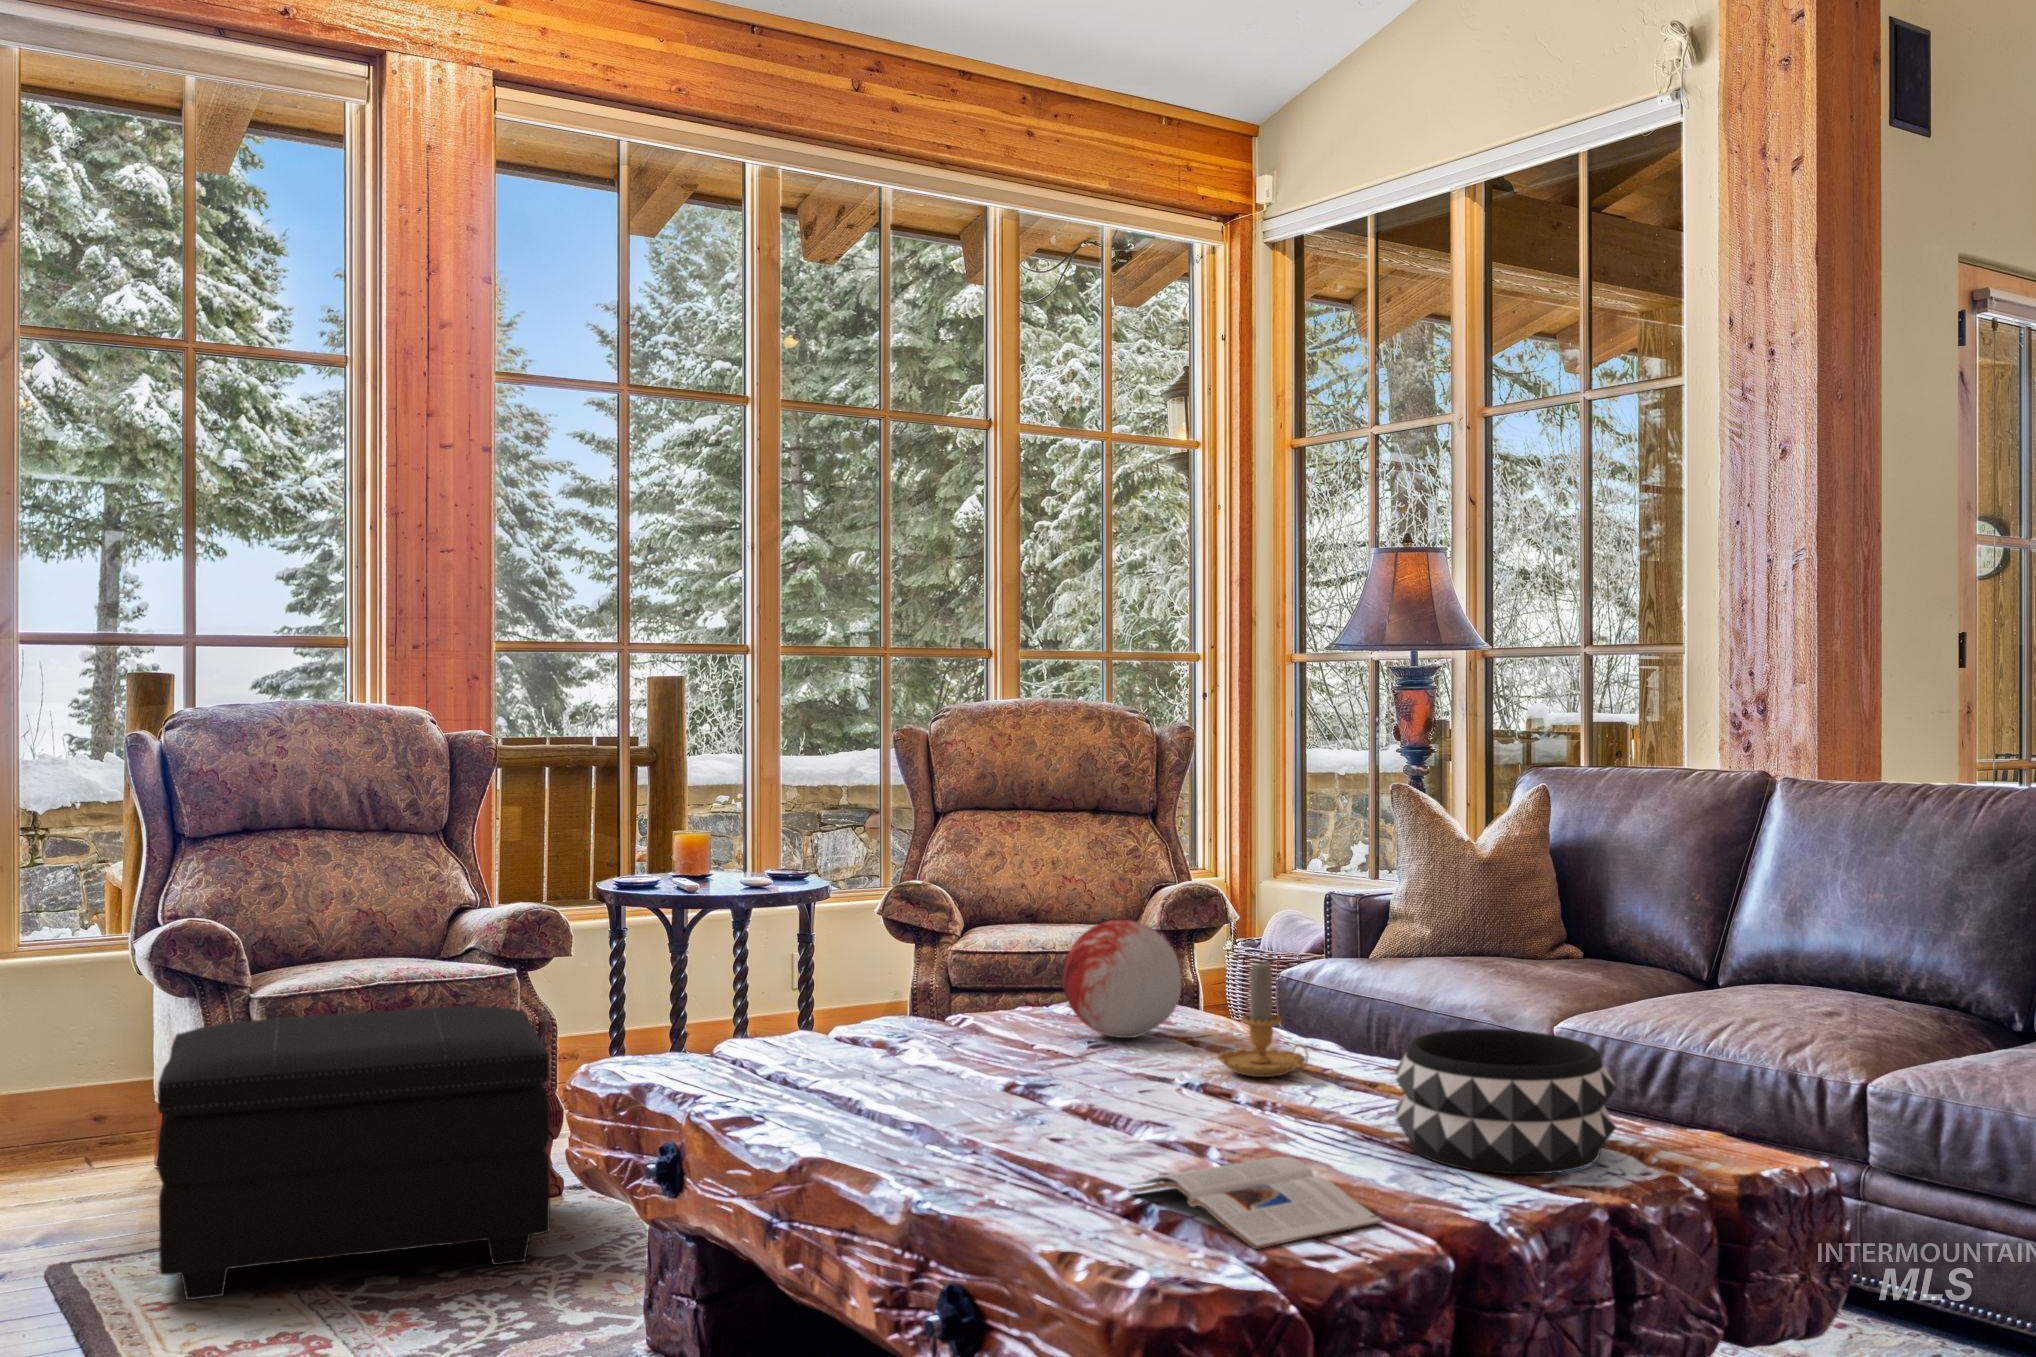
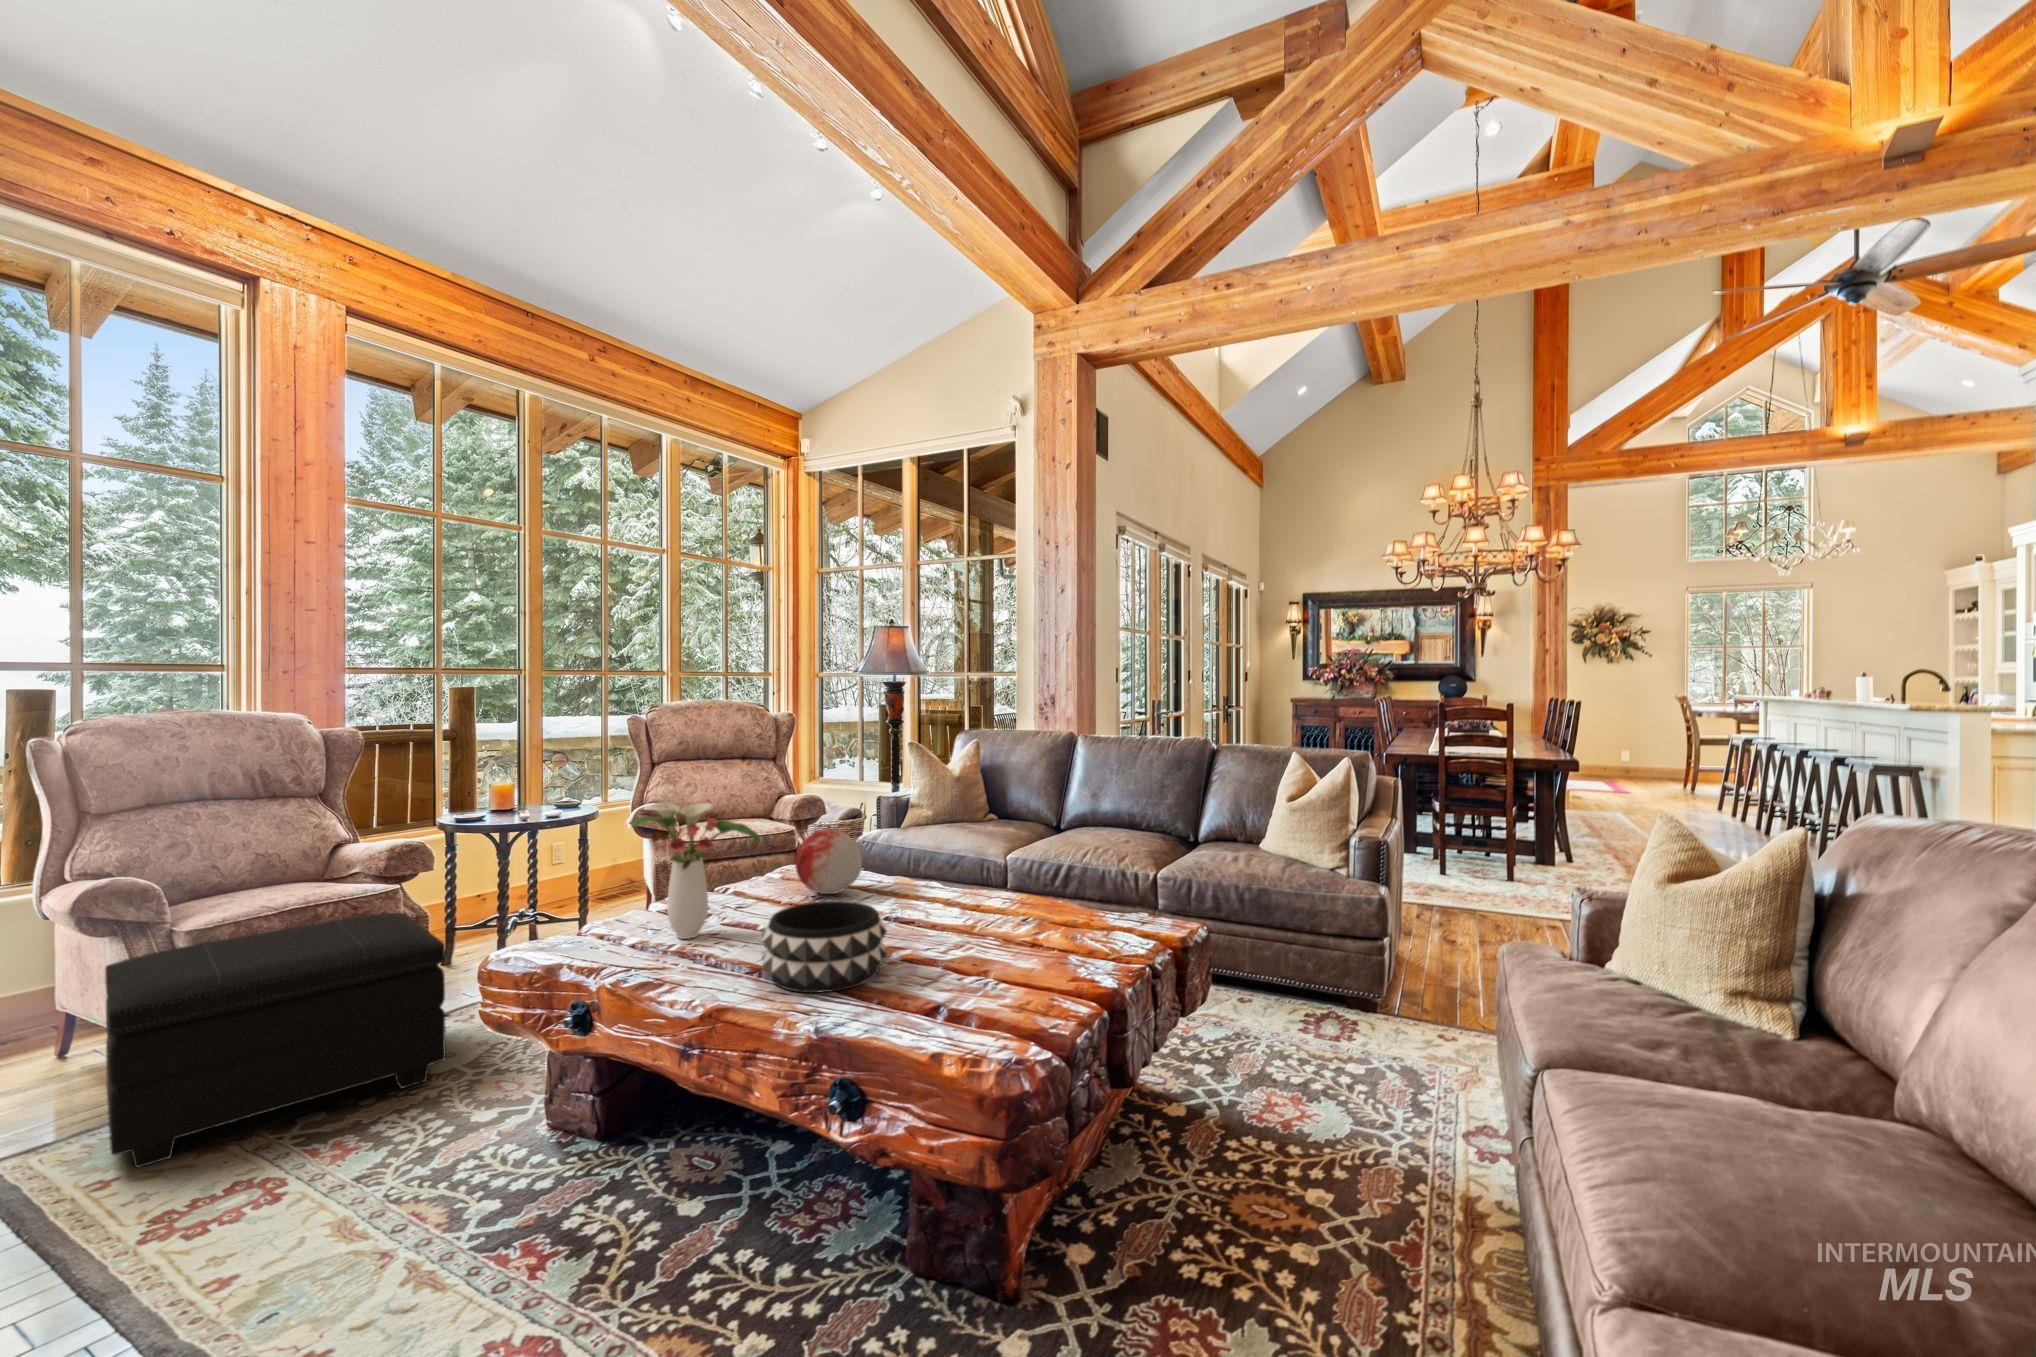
flower arrangement: none [752,845,951,1073] -> present [634,802,760,939]
candle: present [1217,963,1308,1077] -> none [897,847,950,911]
decorative bowl: present [1395,1029,1616,1174] -> present [762,901,887,993]
magazine: present [1129,1157,1382,1249] -> none [919,964,1062,1026]

